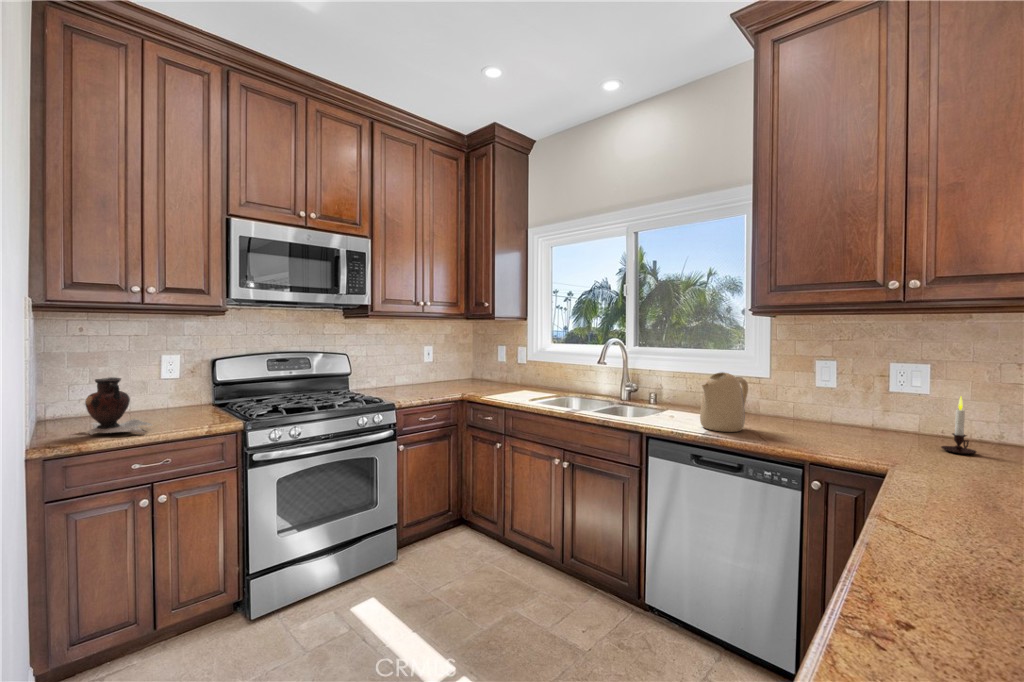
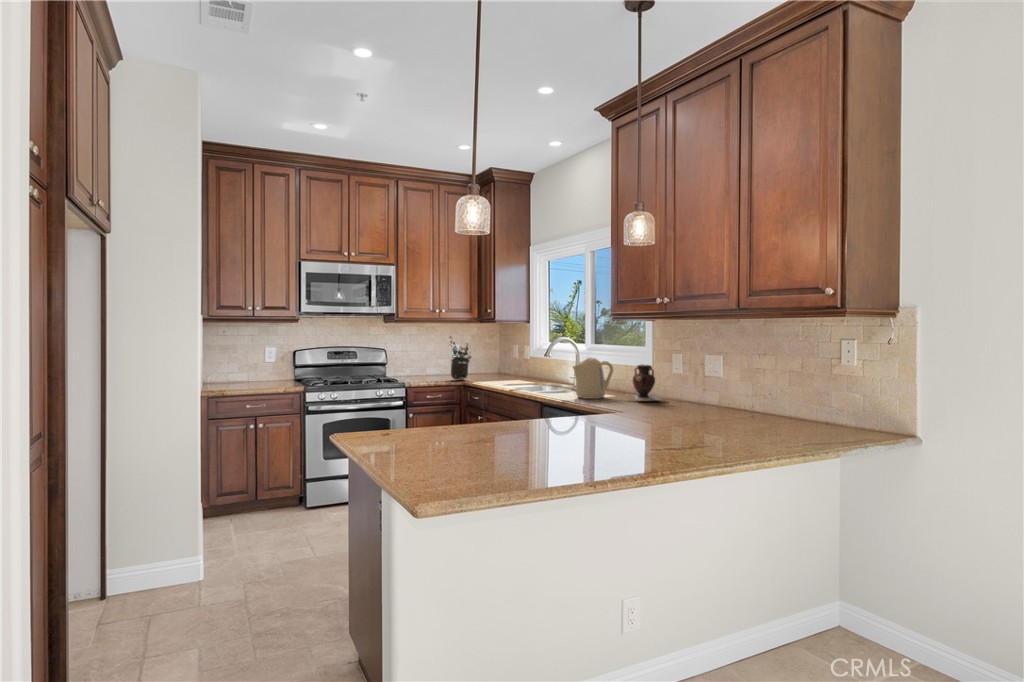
potted plant: none [441,338,473,395] -> present [450,337,471,380]
vase: present [85,377,152,435] -> present [633,365,669,402]
candle: present [941,397,976,454] -> none [701,370,724,410]

